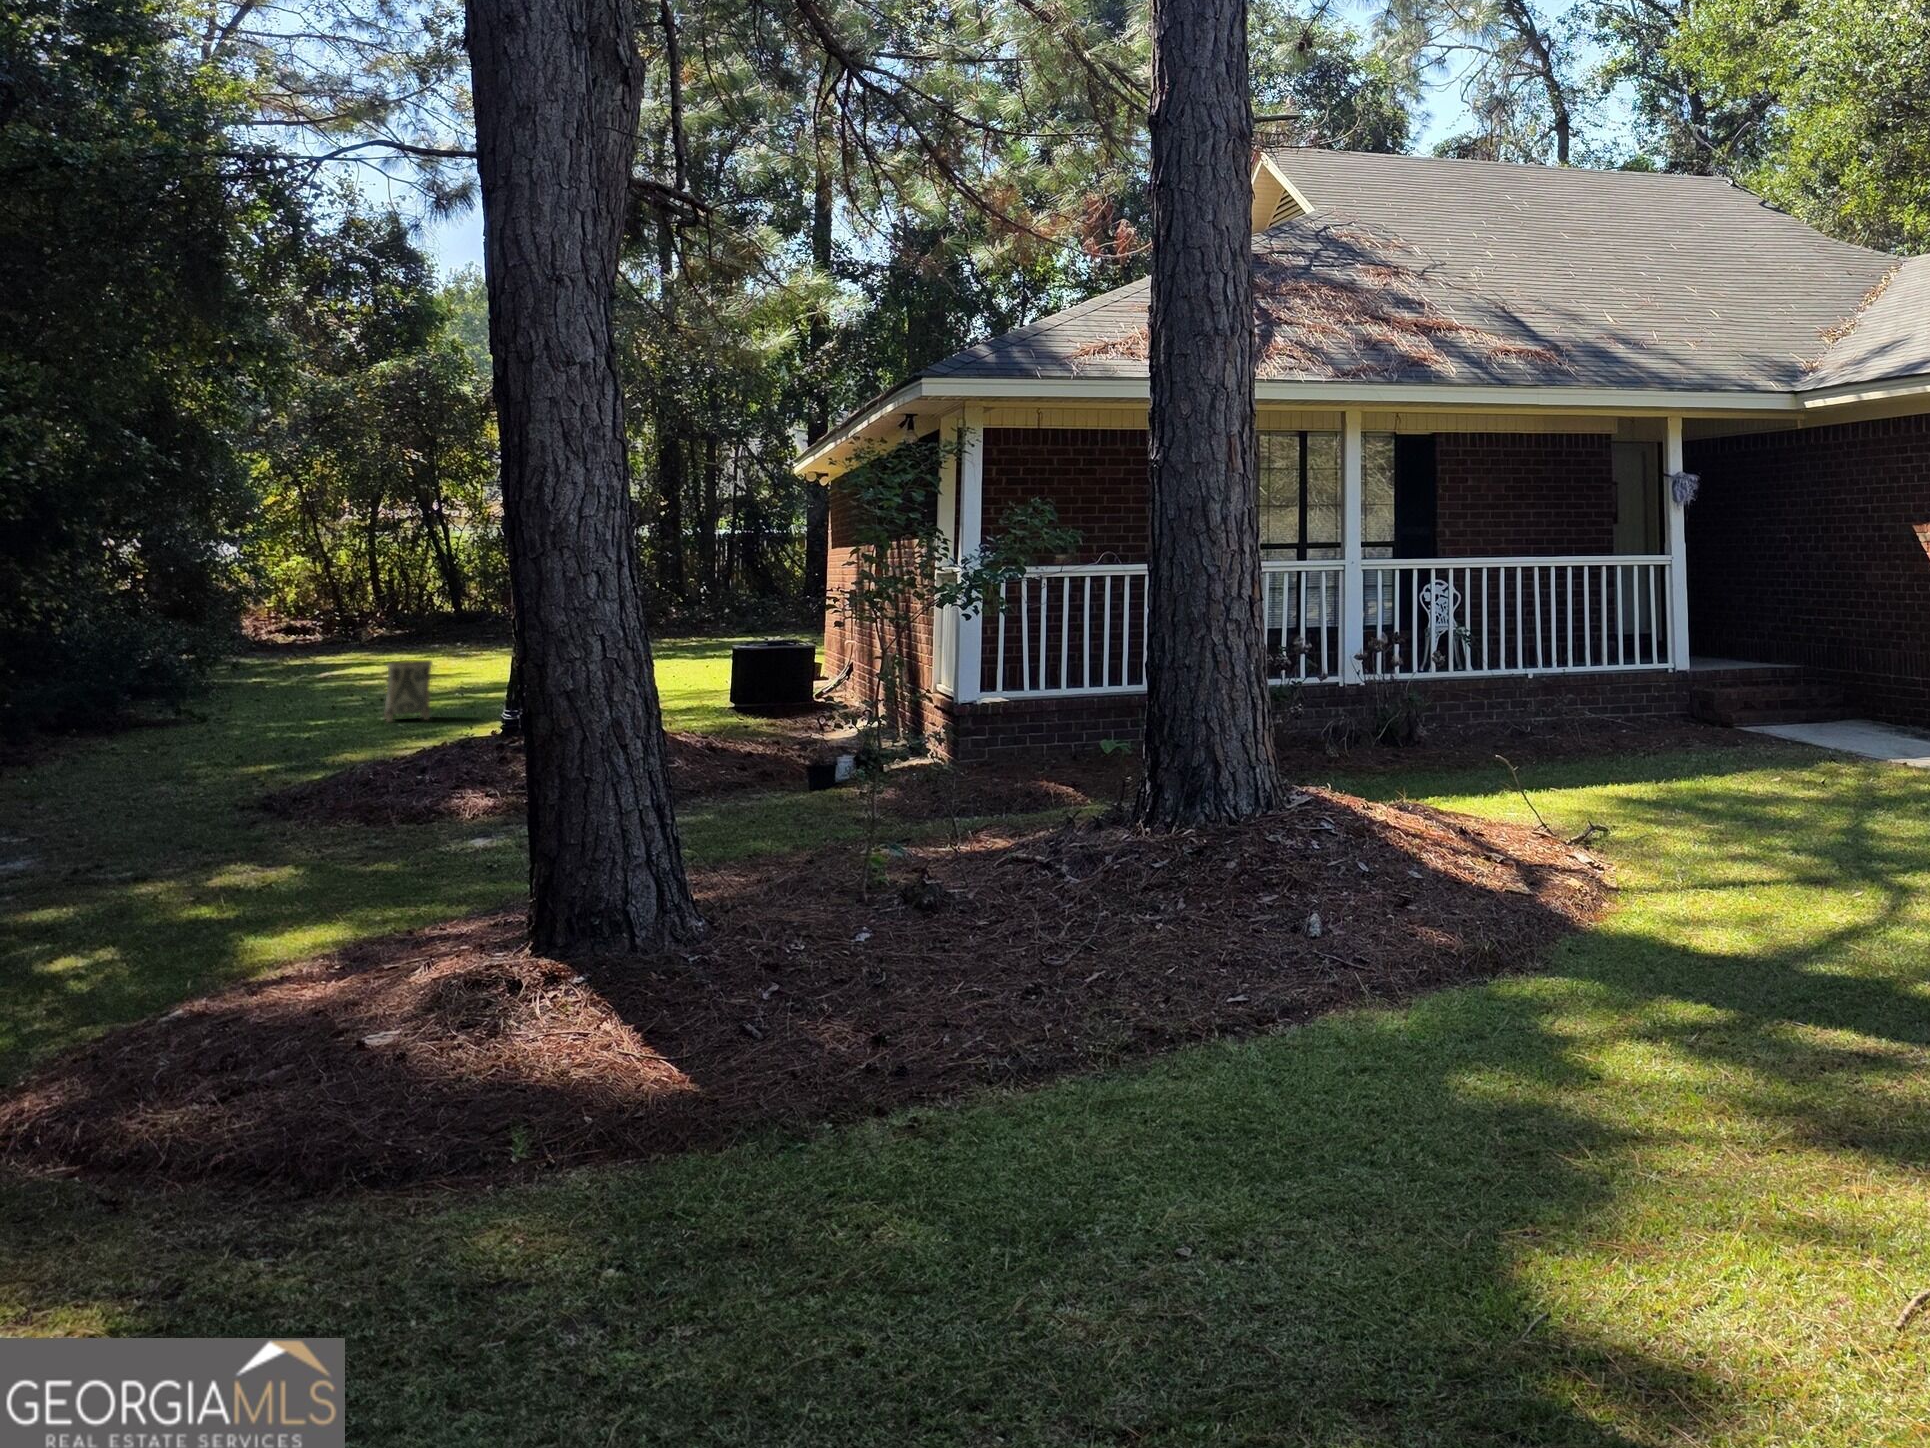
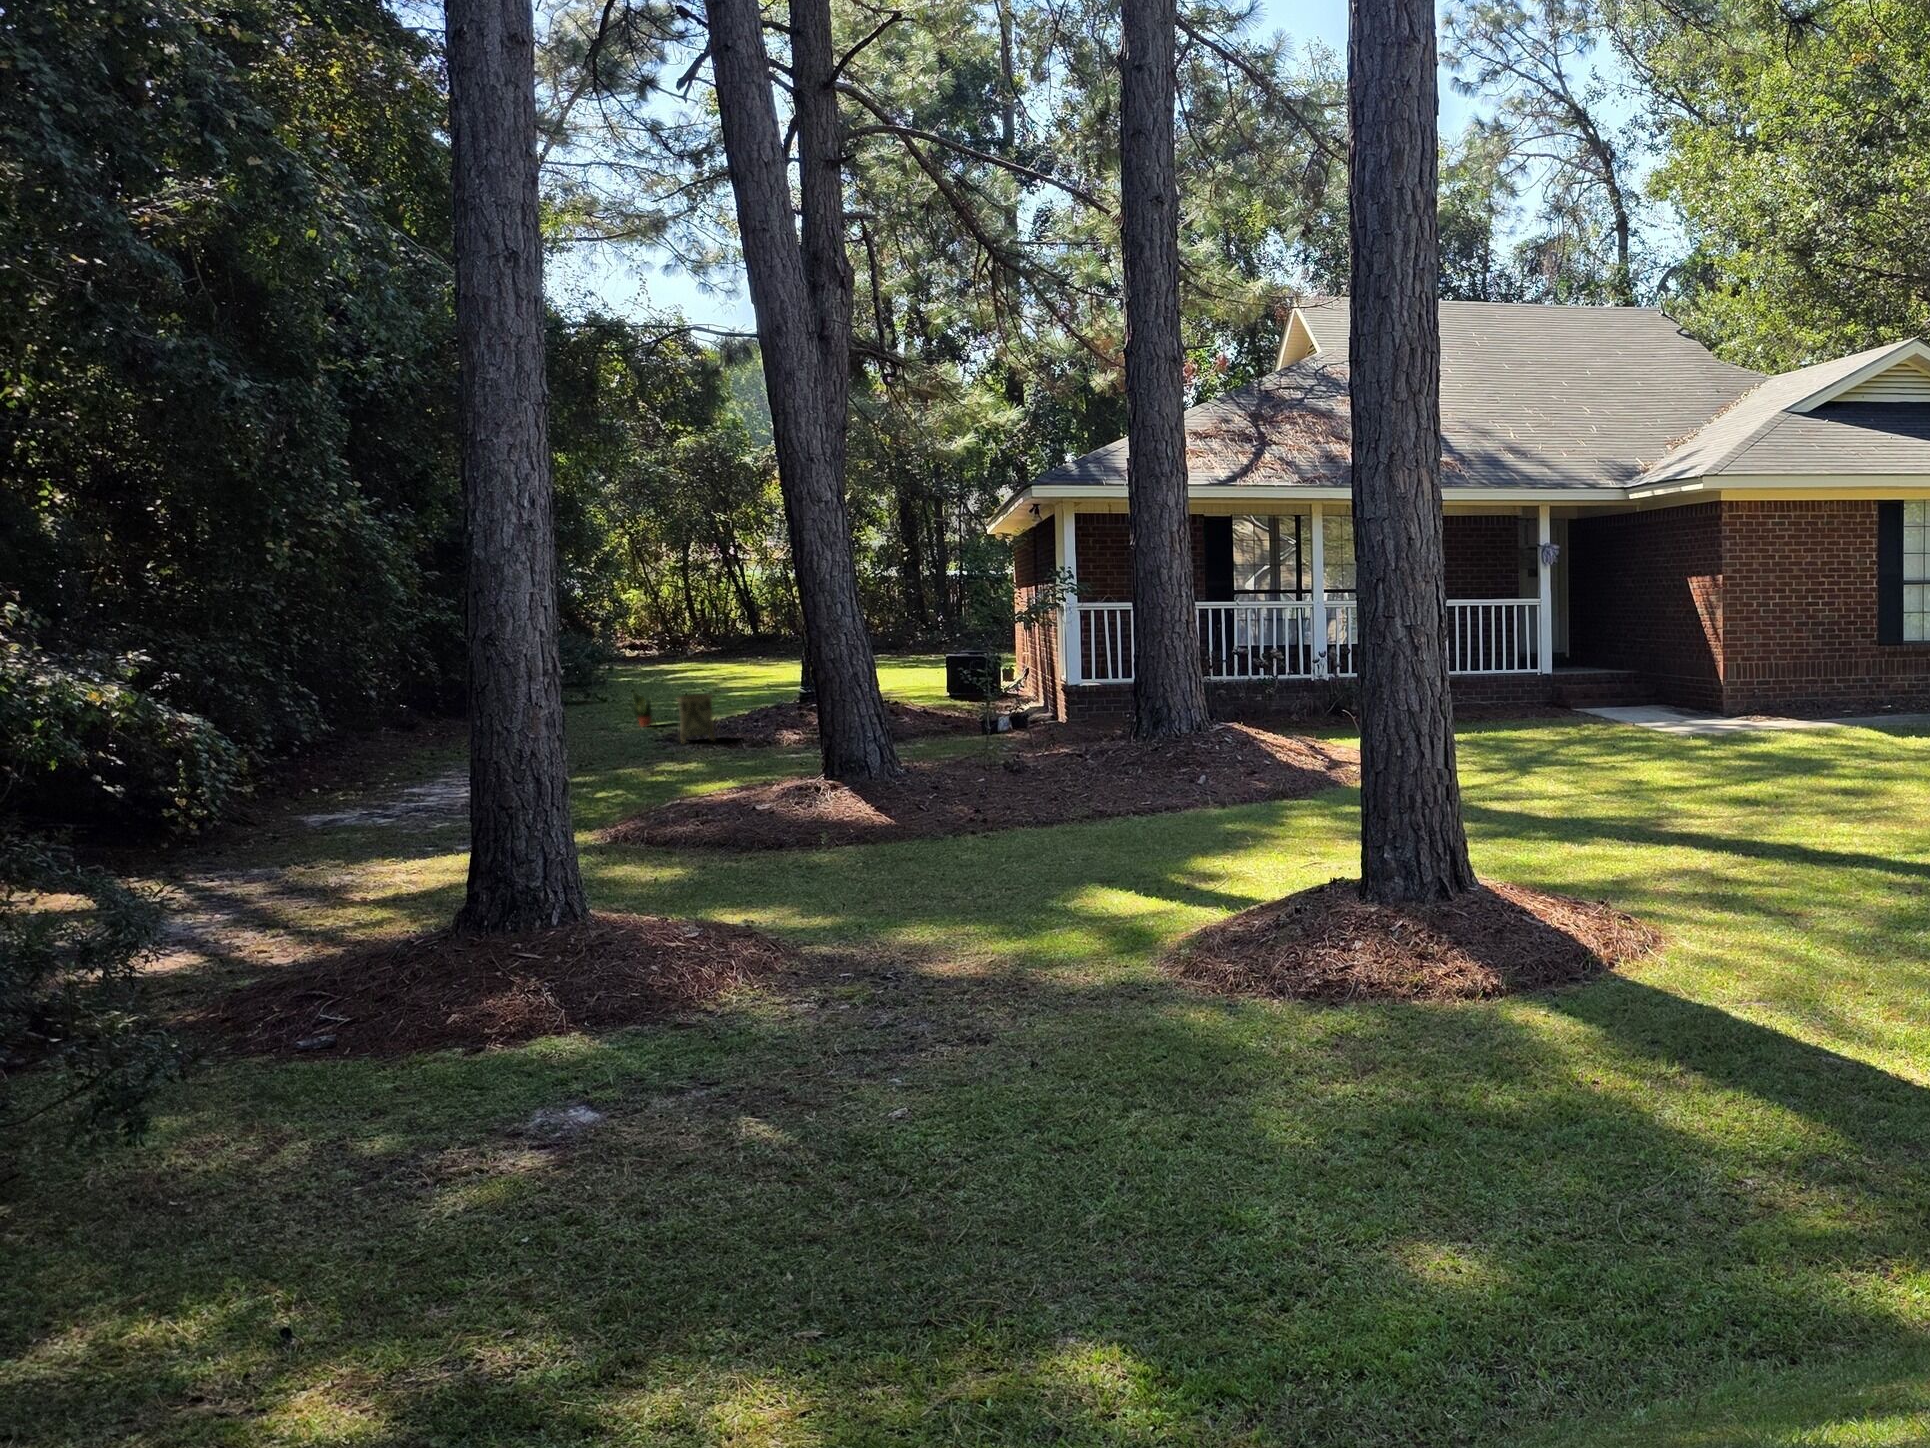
potted plant: none [315,659,353,708] -> present [629,693,657,727]

